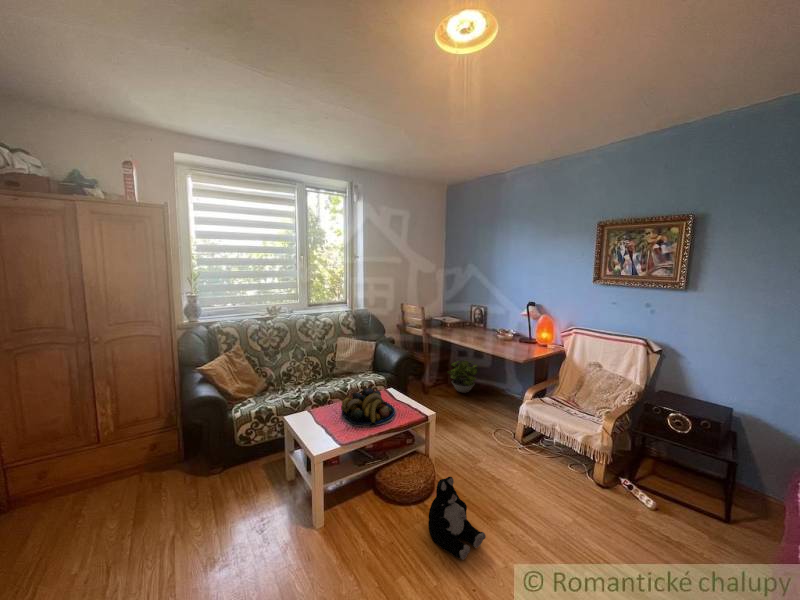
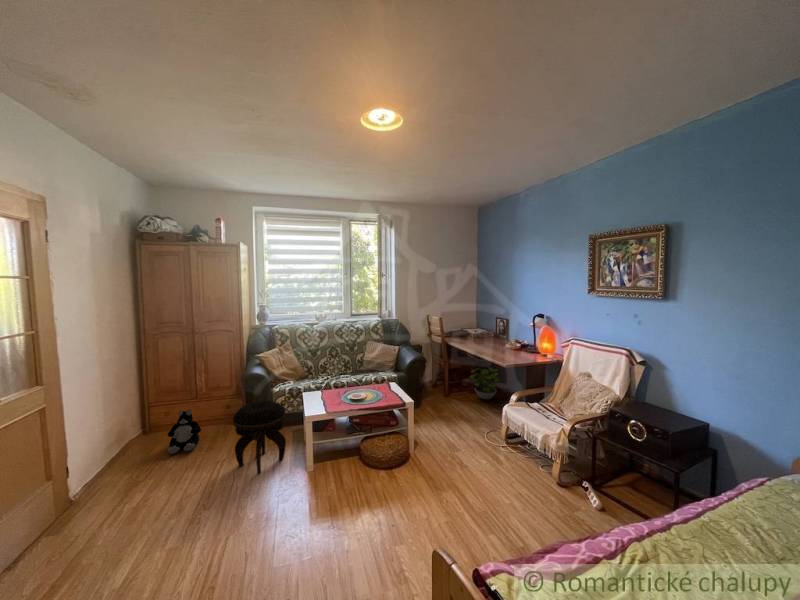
fruit bowl: present [341,388,395,425] -> none [341,378,382,404]
footstool: none [194,436,275,552] -> present [233,400,286,474]
plush toy: present [428,477,486,560] -> present [168,410,201,454]

